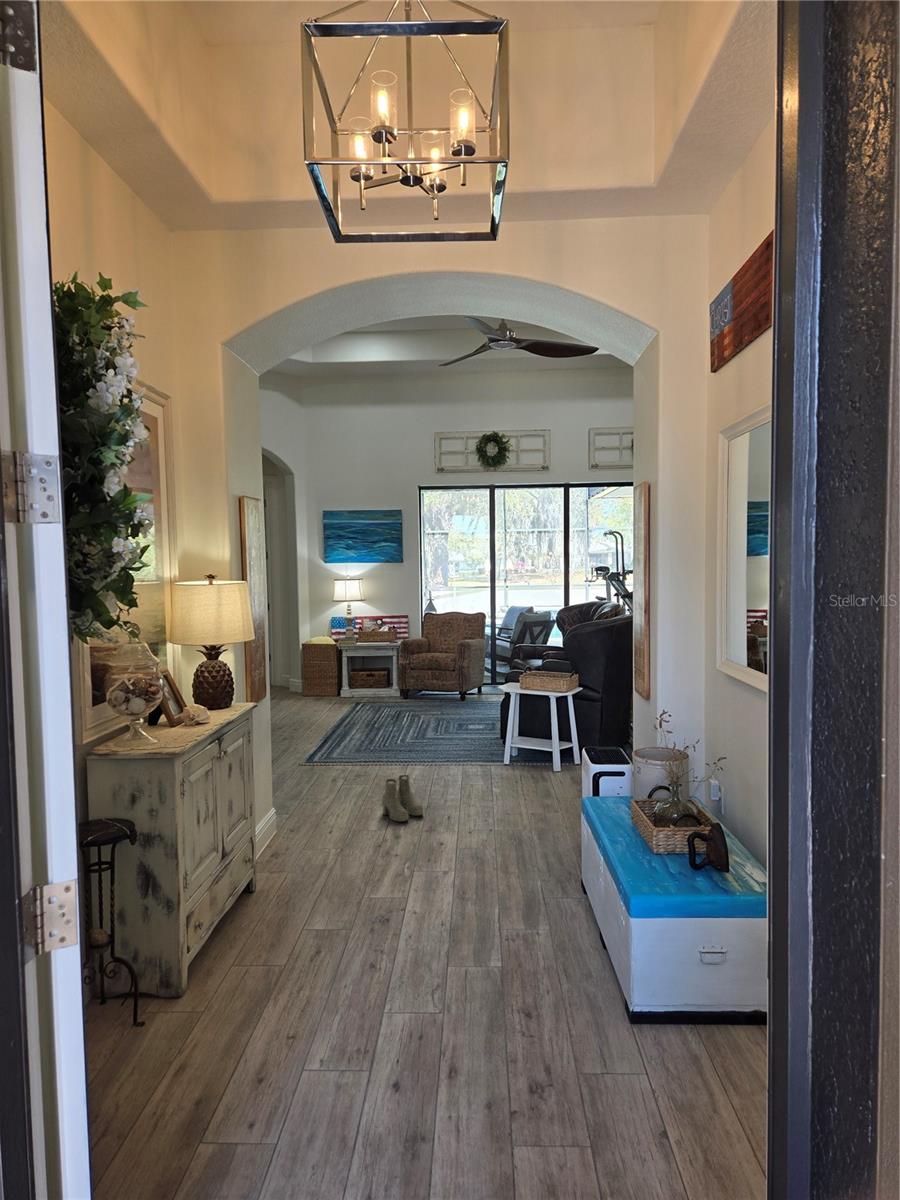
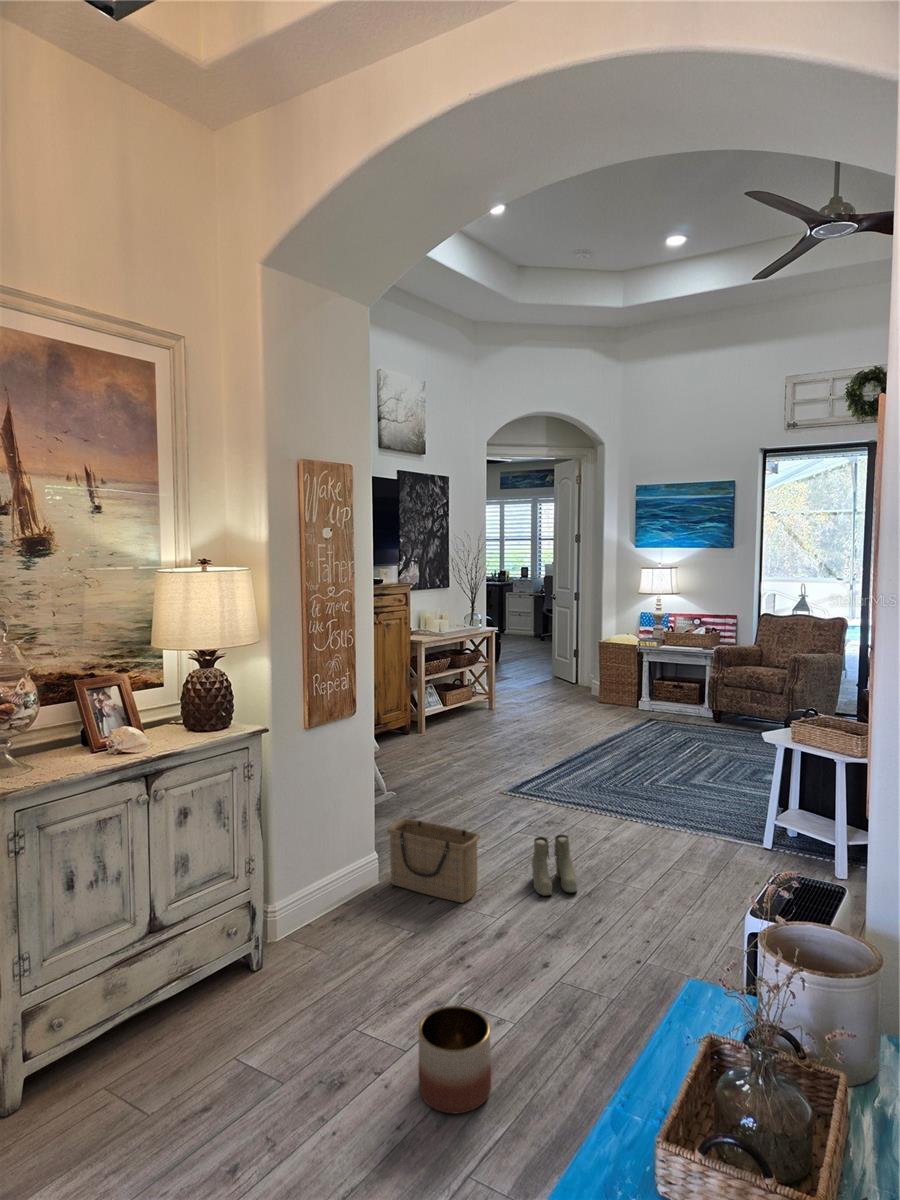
basket: none [273,783,354,844] -> present [387,819,480,903]
planter: none [439,877,492,948] -> present [418,1006,491,1113]

